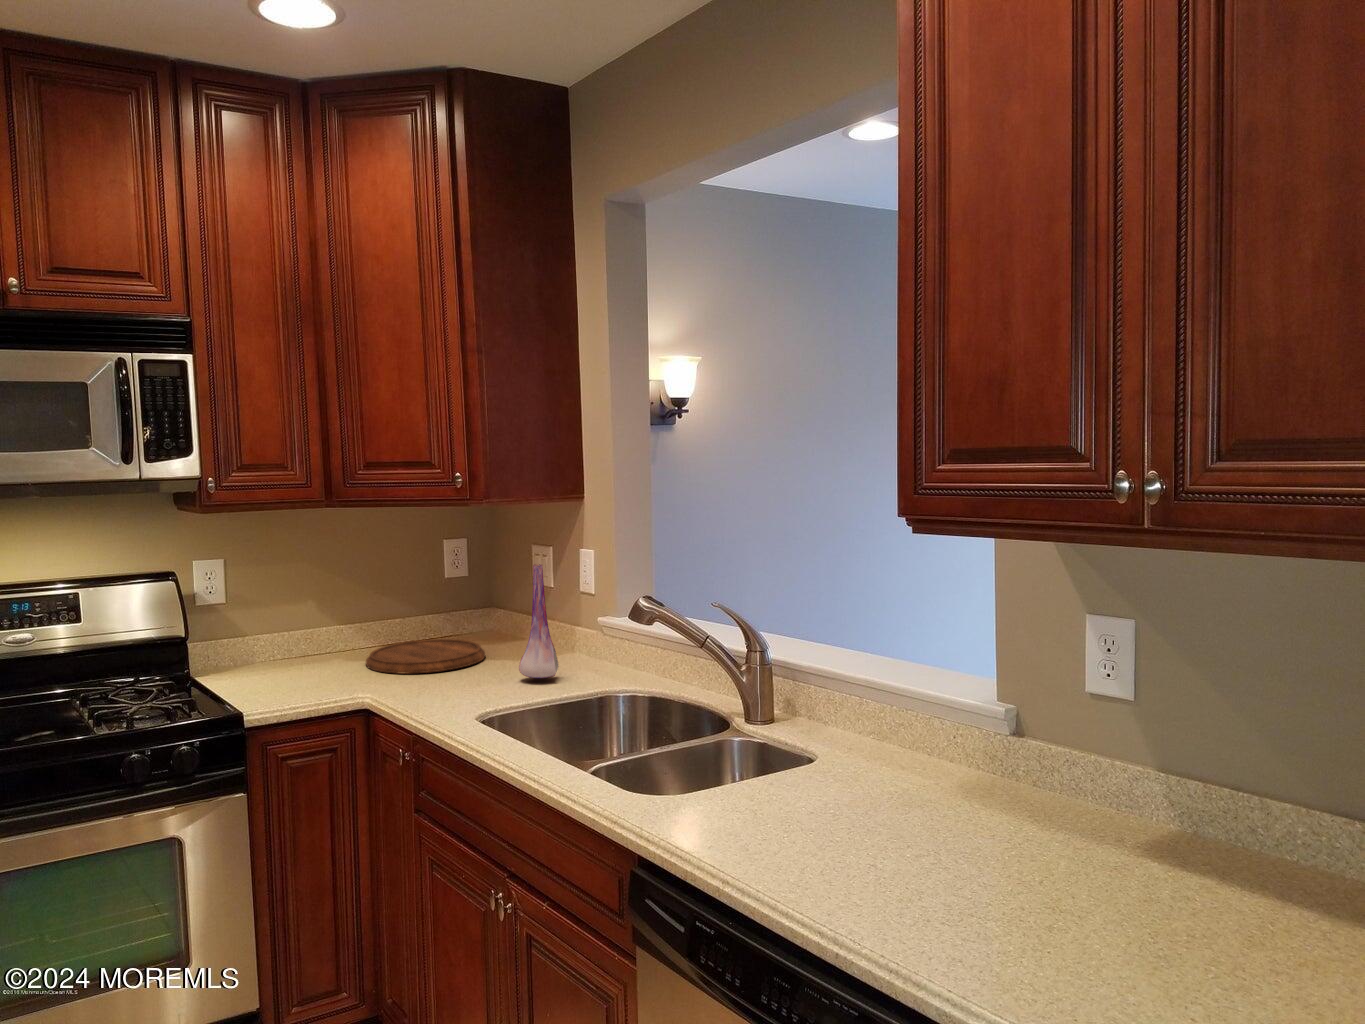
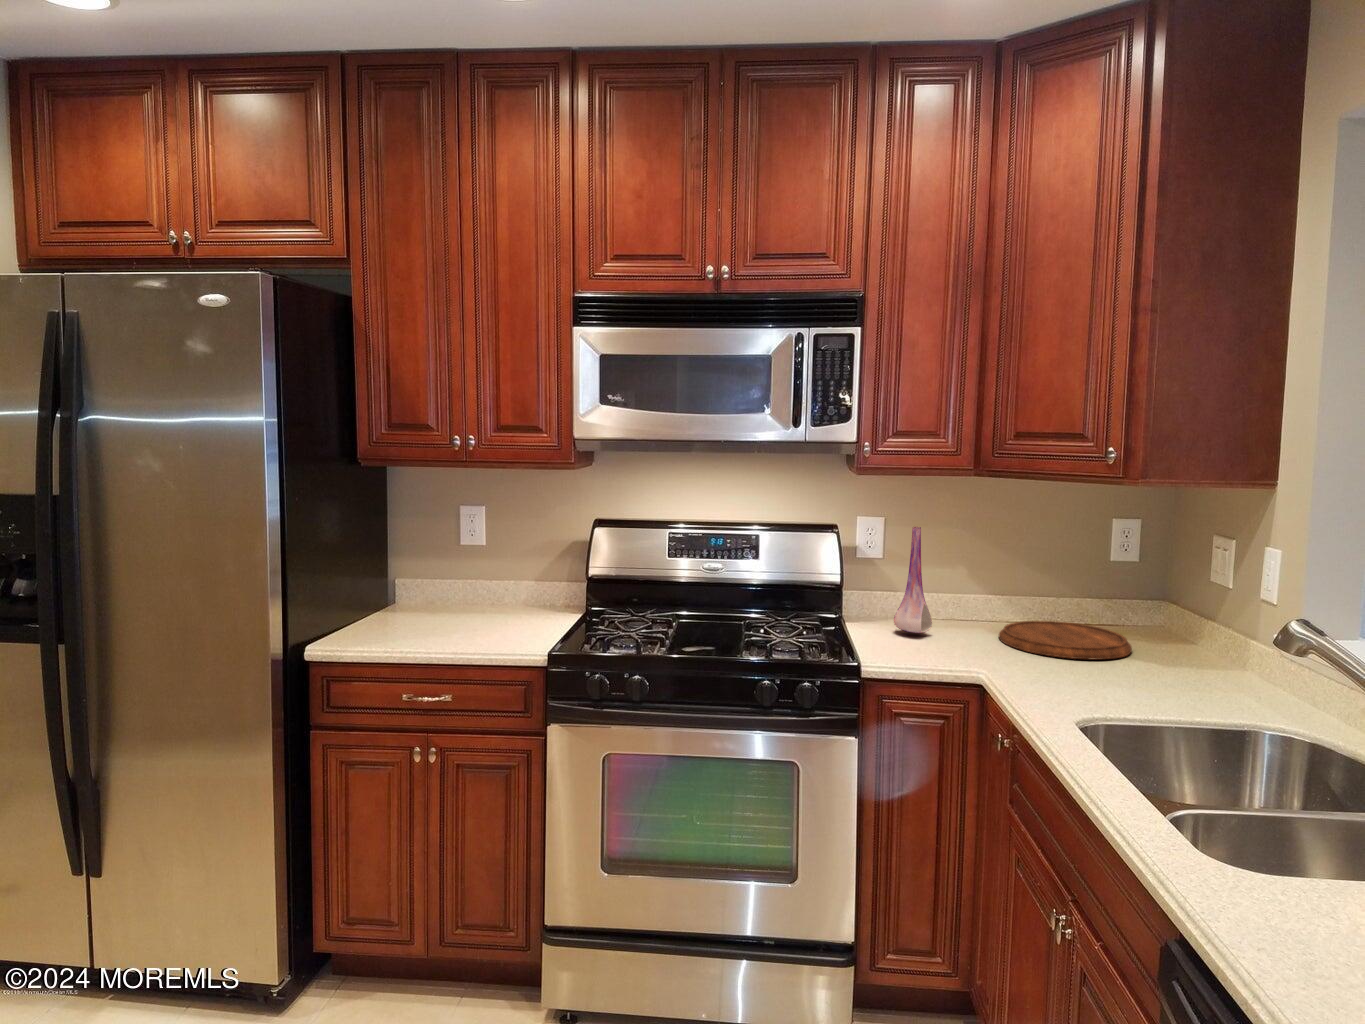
vase: present [519,565,559,678] -> present [894,527,932,633]

